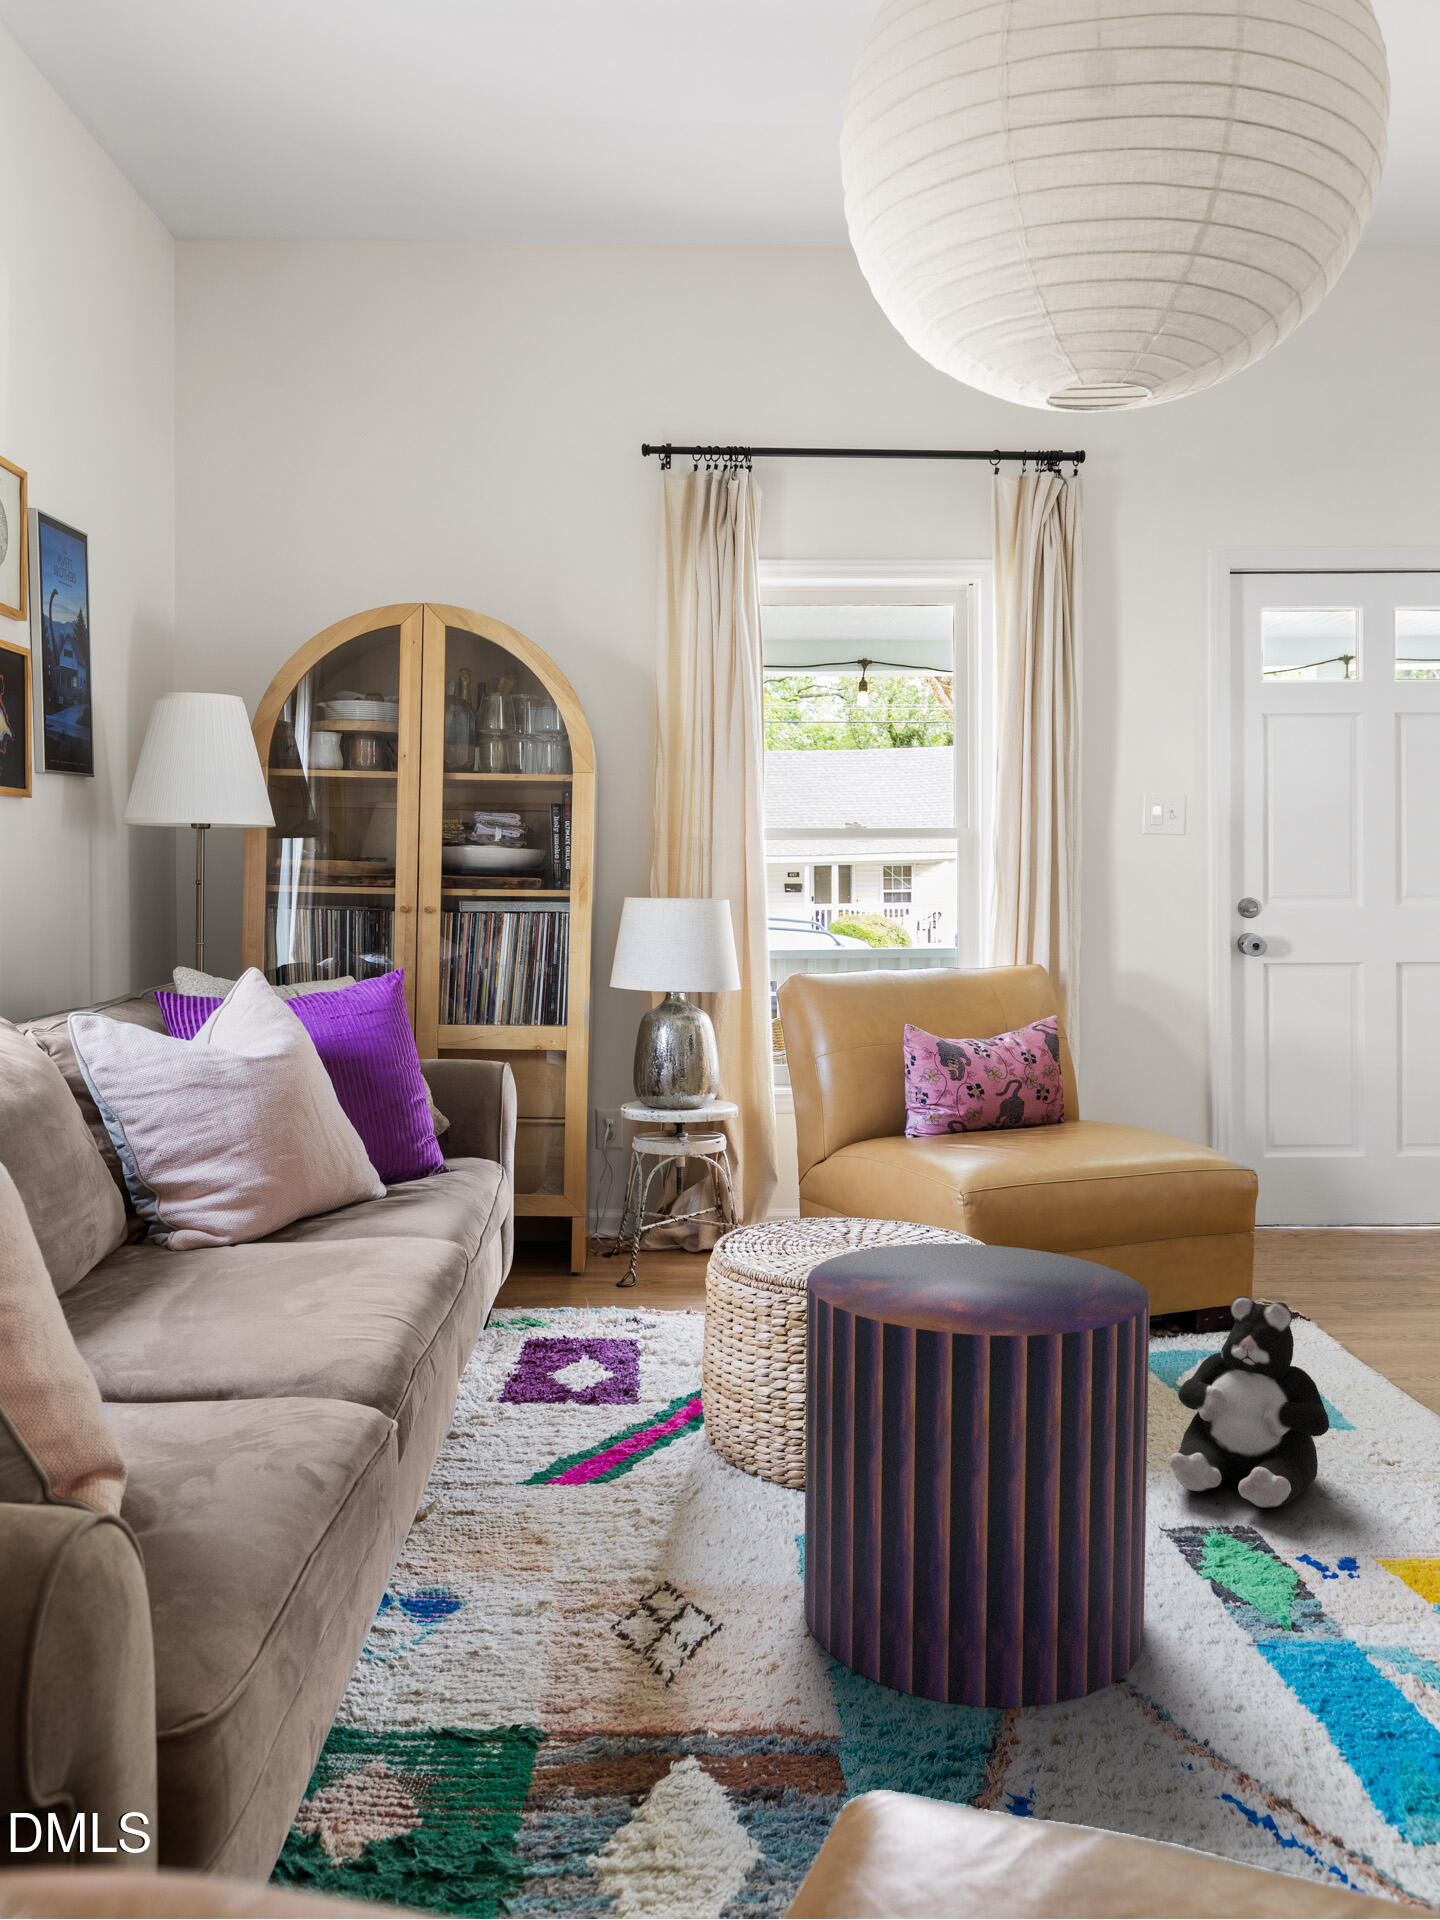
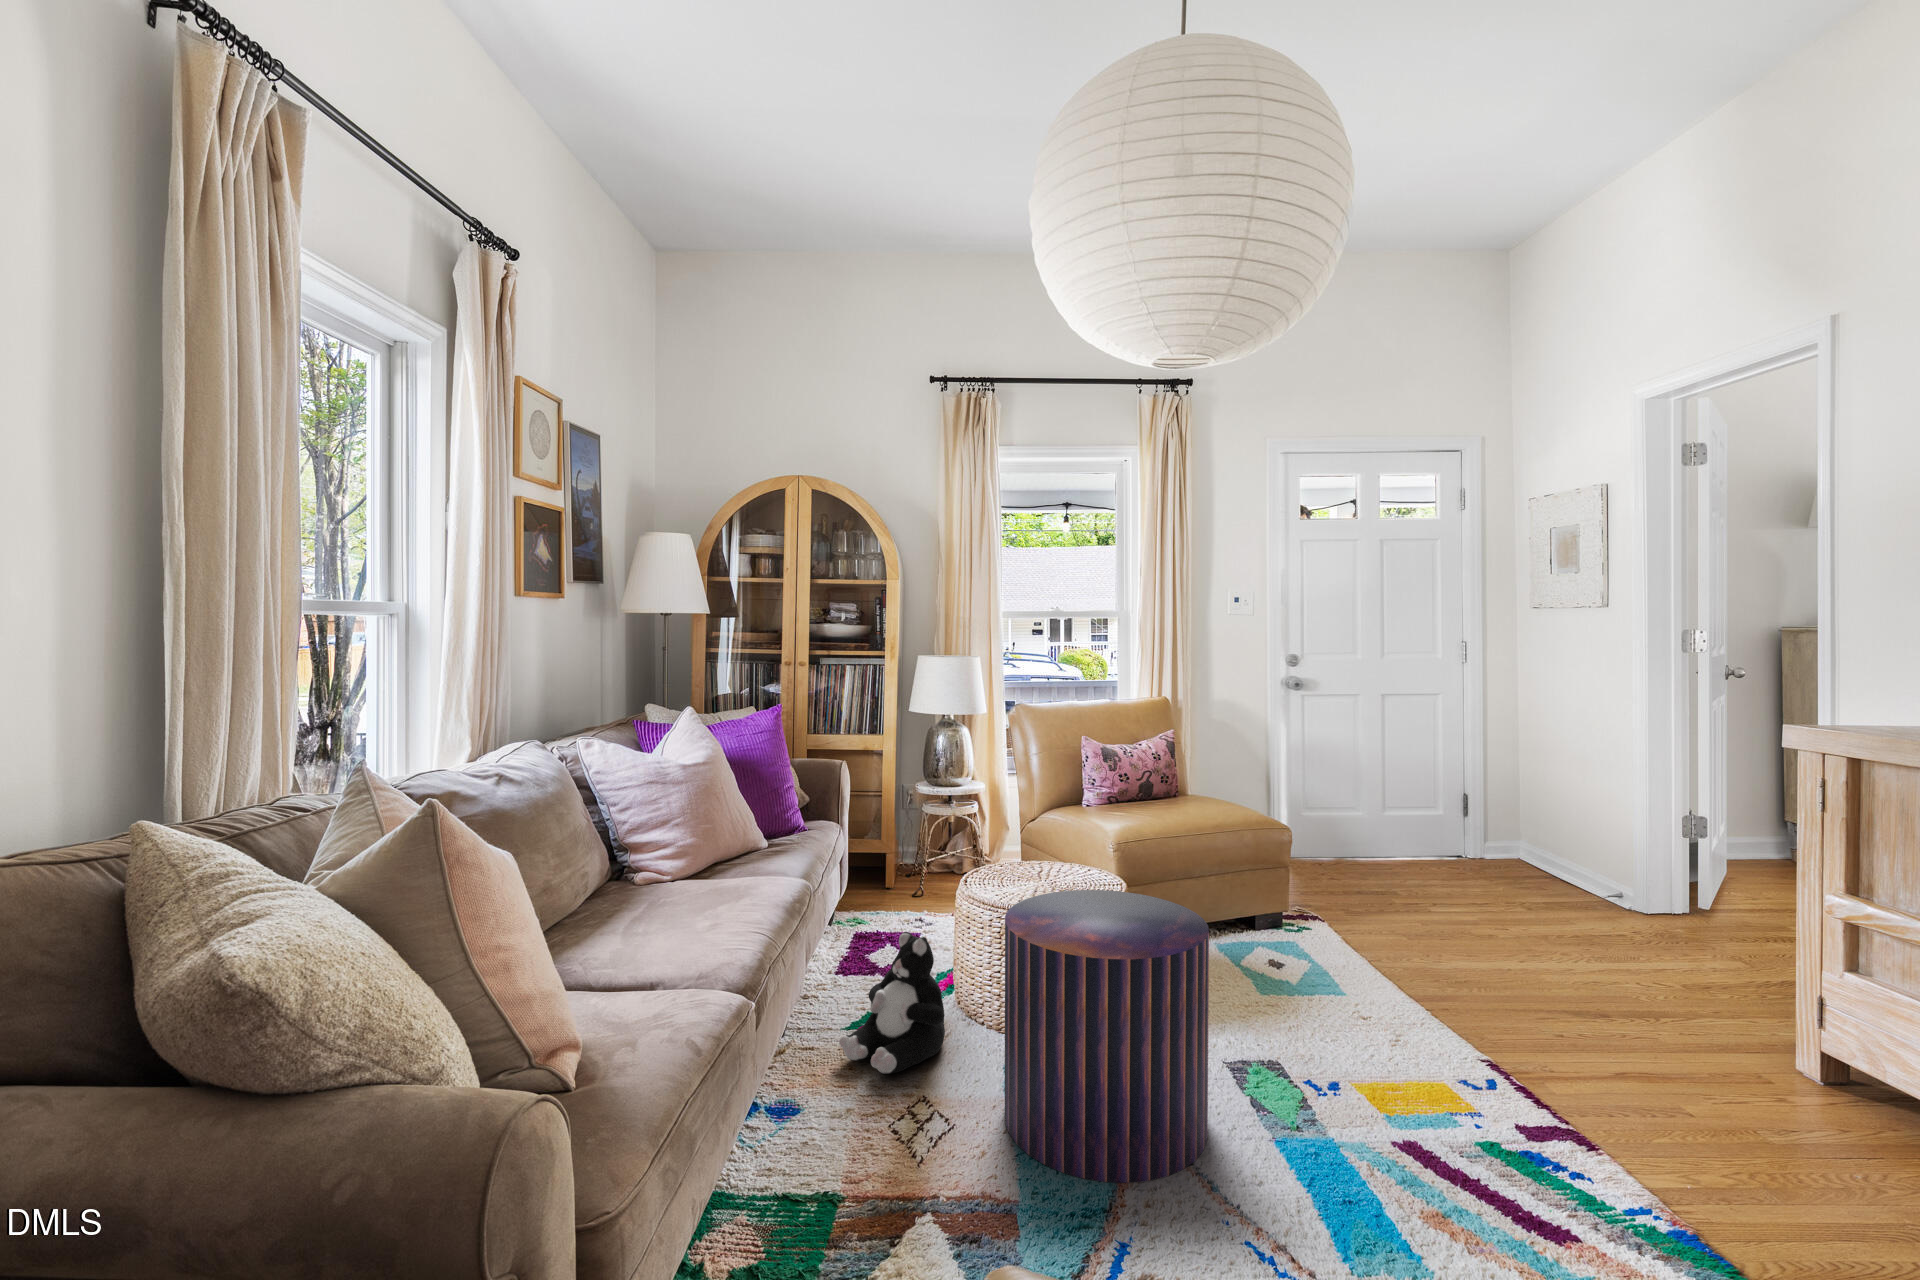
plush toy: present [1169,1296,1329,1508] -> present [839,932,945,1074]

